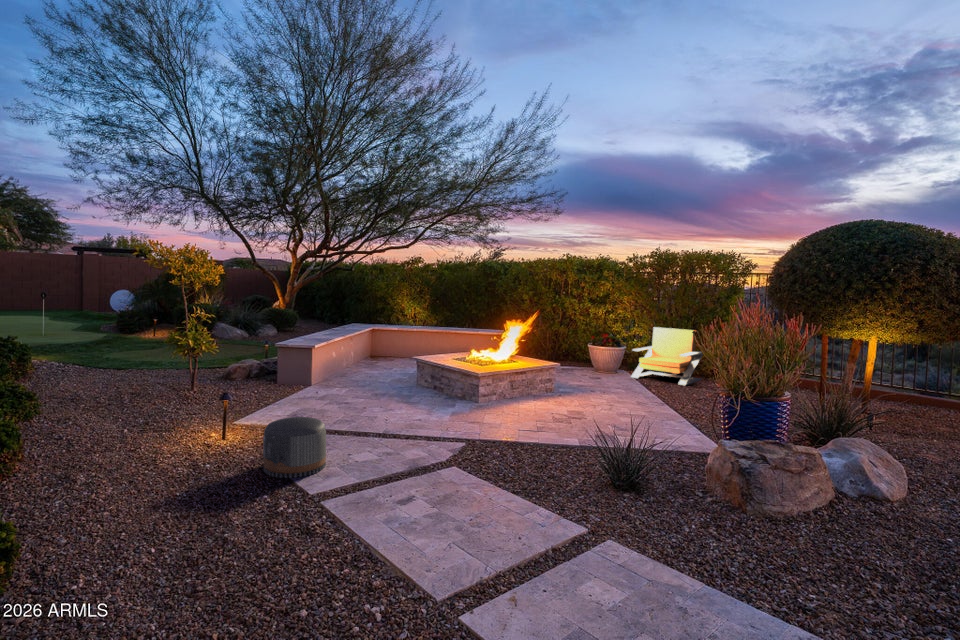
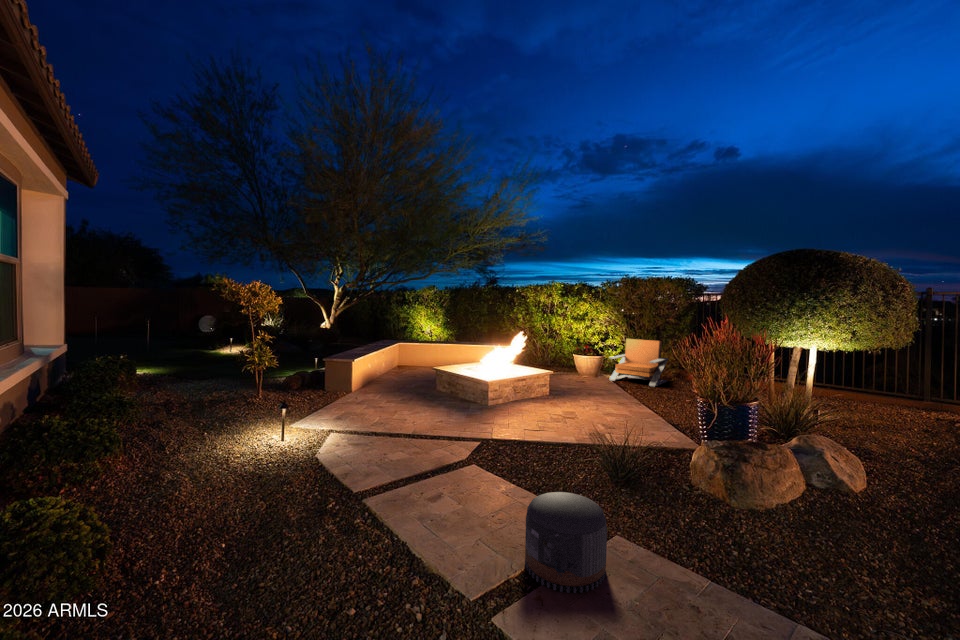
pouf: present [263,417,326,478] -> present [525,492,607,593]

